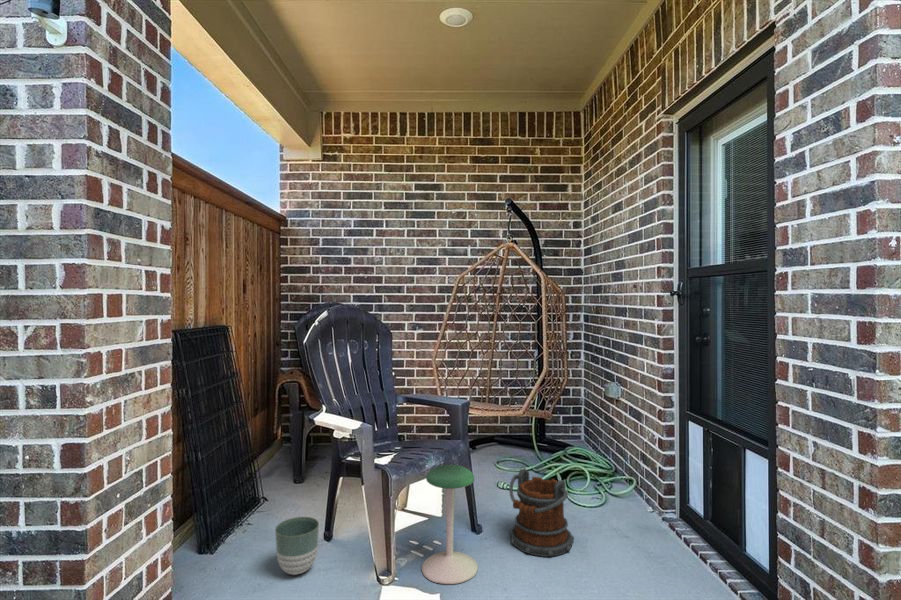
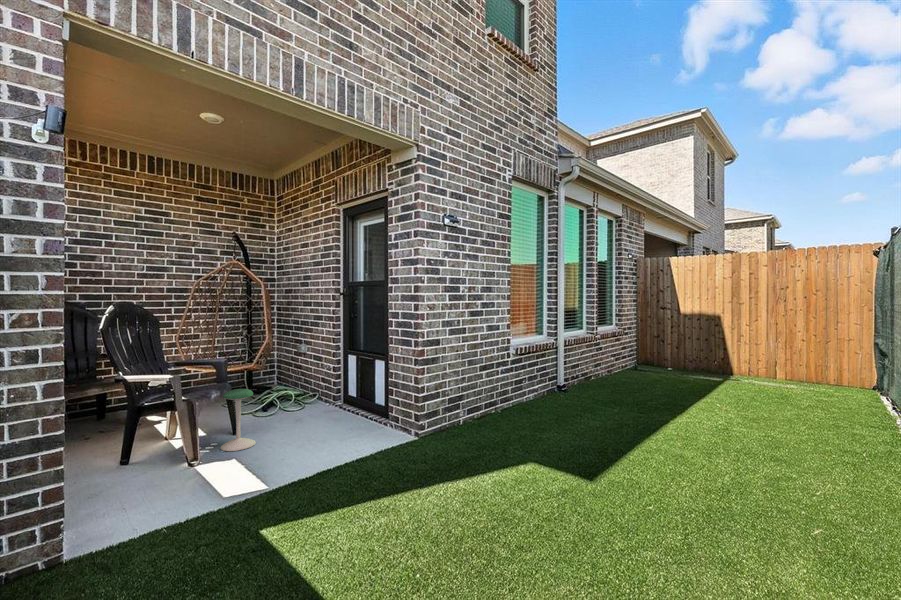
bucket: present [509,469,574,557] -> none [262,390,299,431]
planter: present [275,517,319,575] -> none [116,439,150,474]

